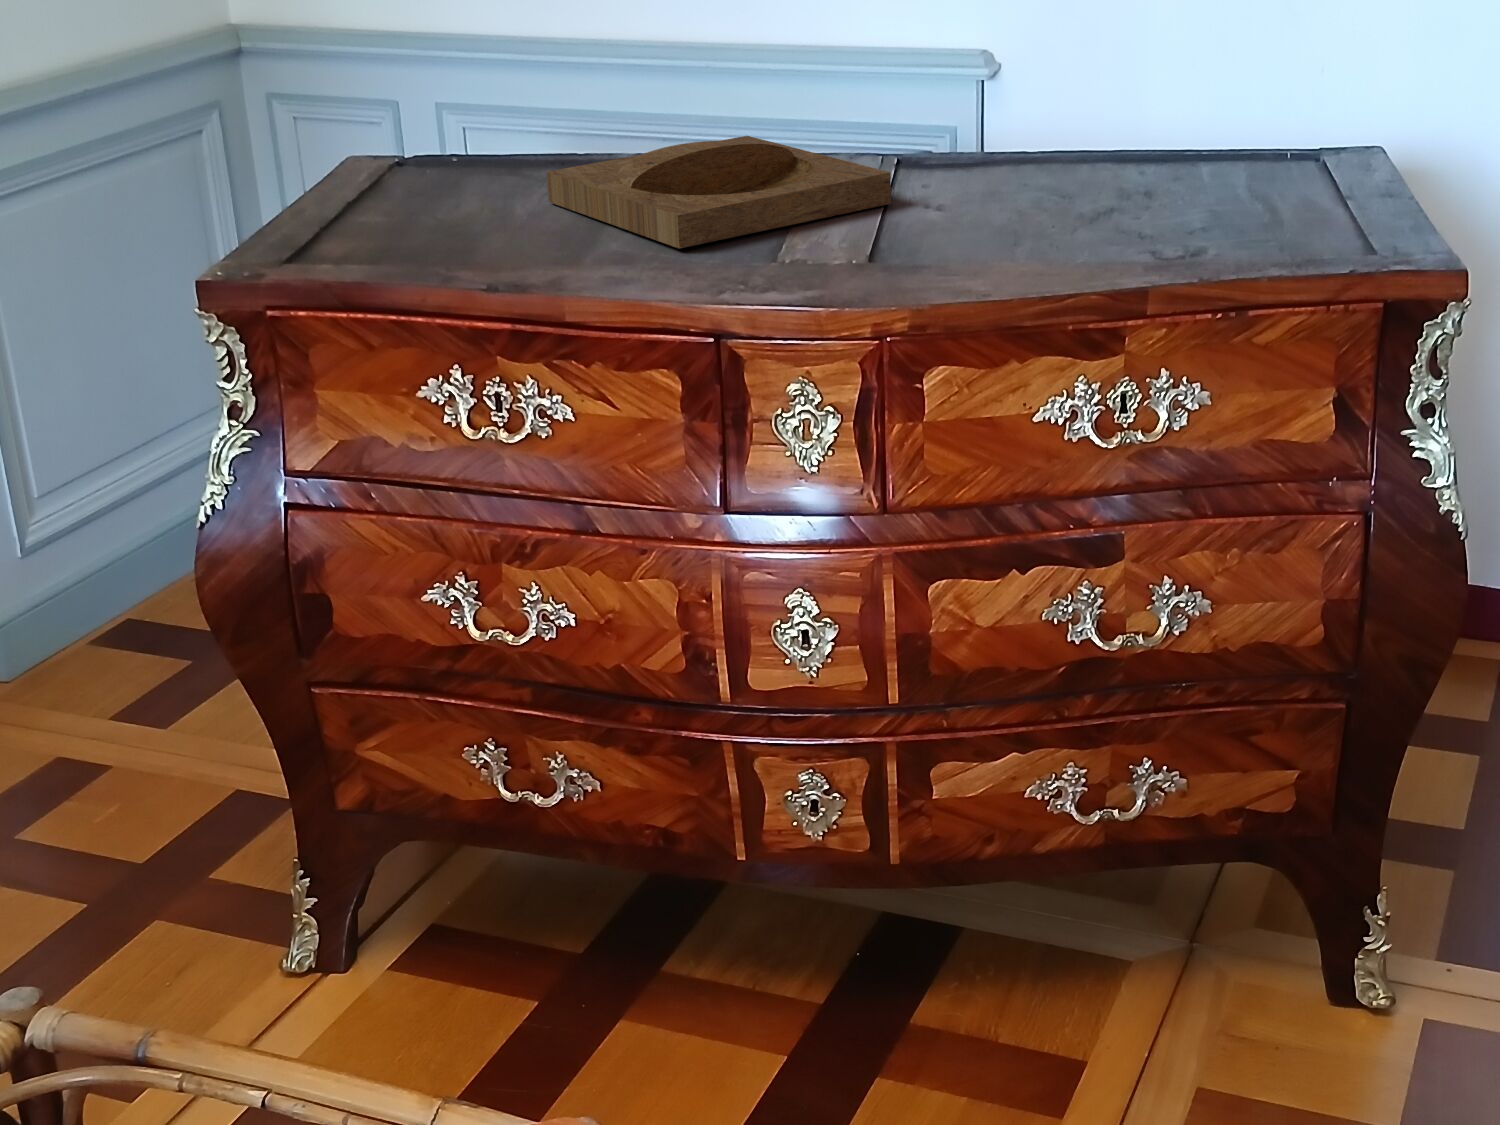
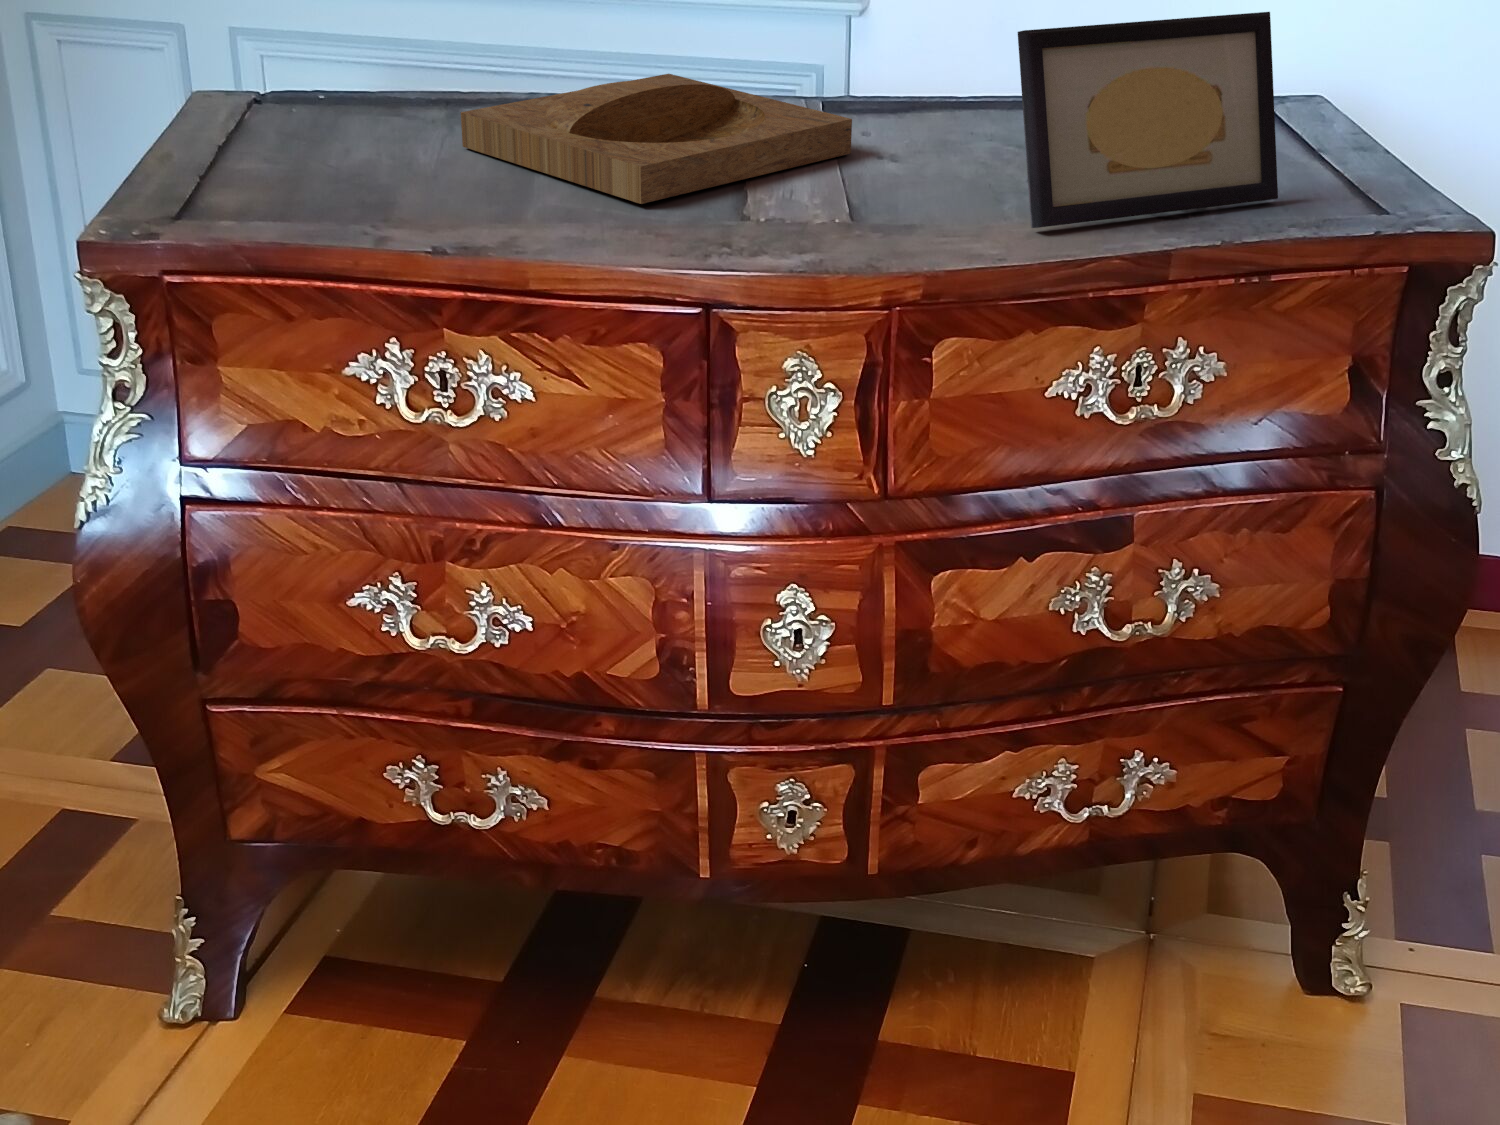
picture frame: none [1007,66,1271,267] -> present [1018,12,1278,228]

